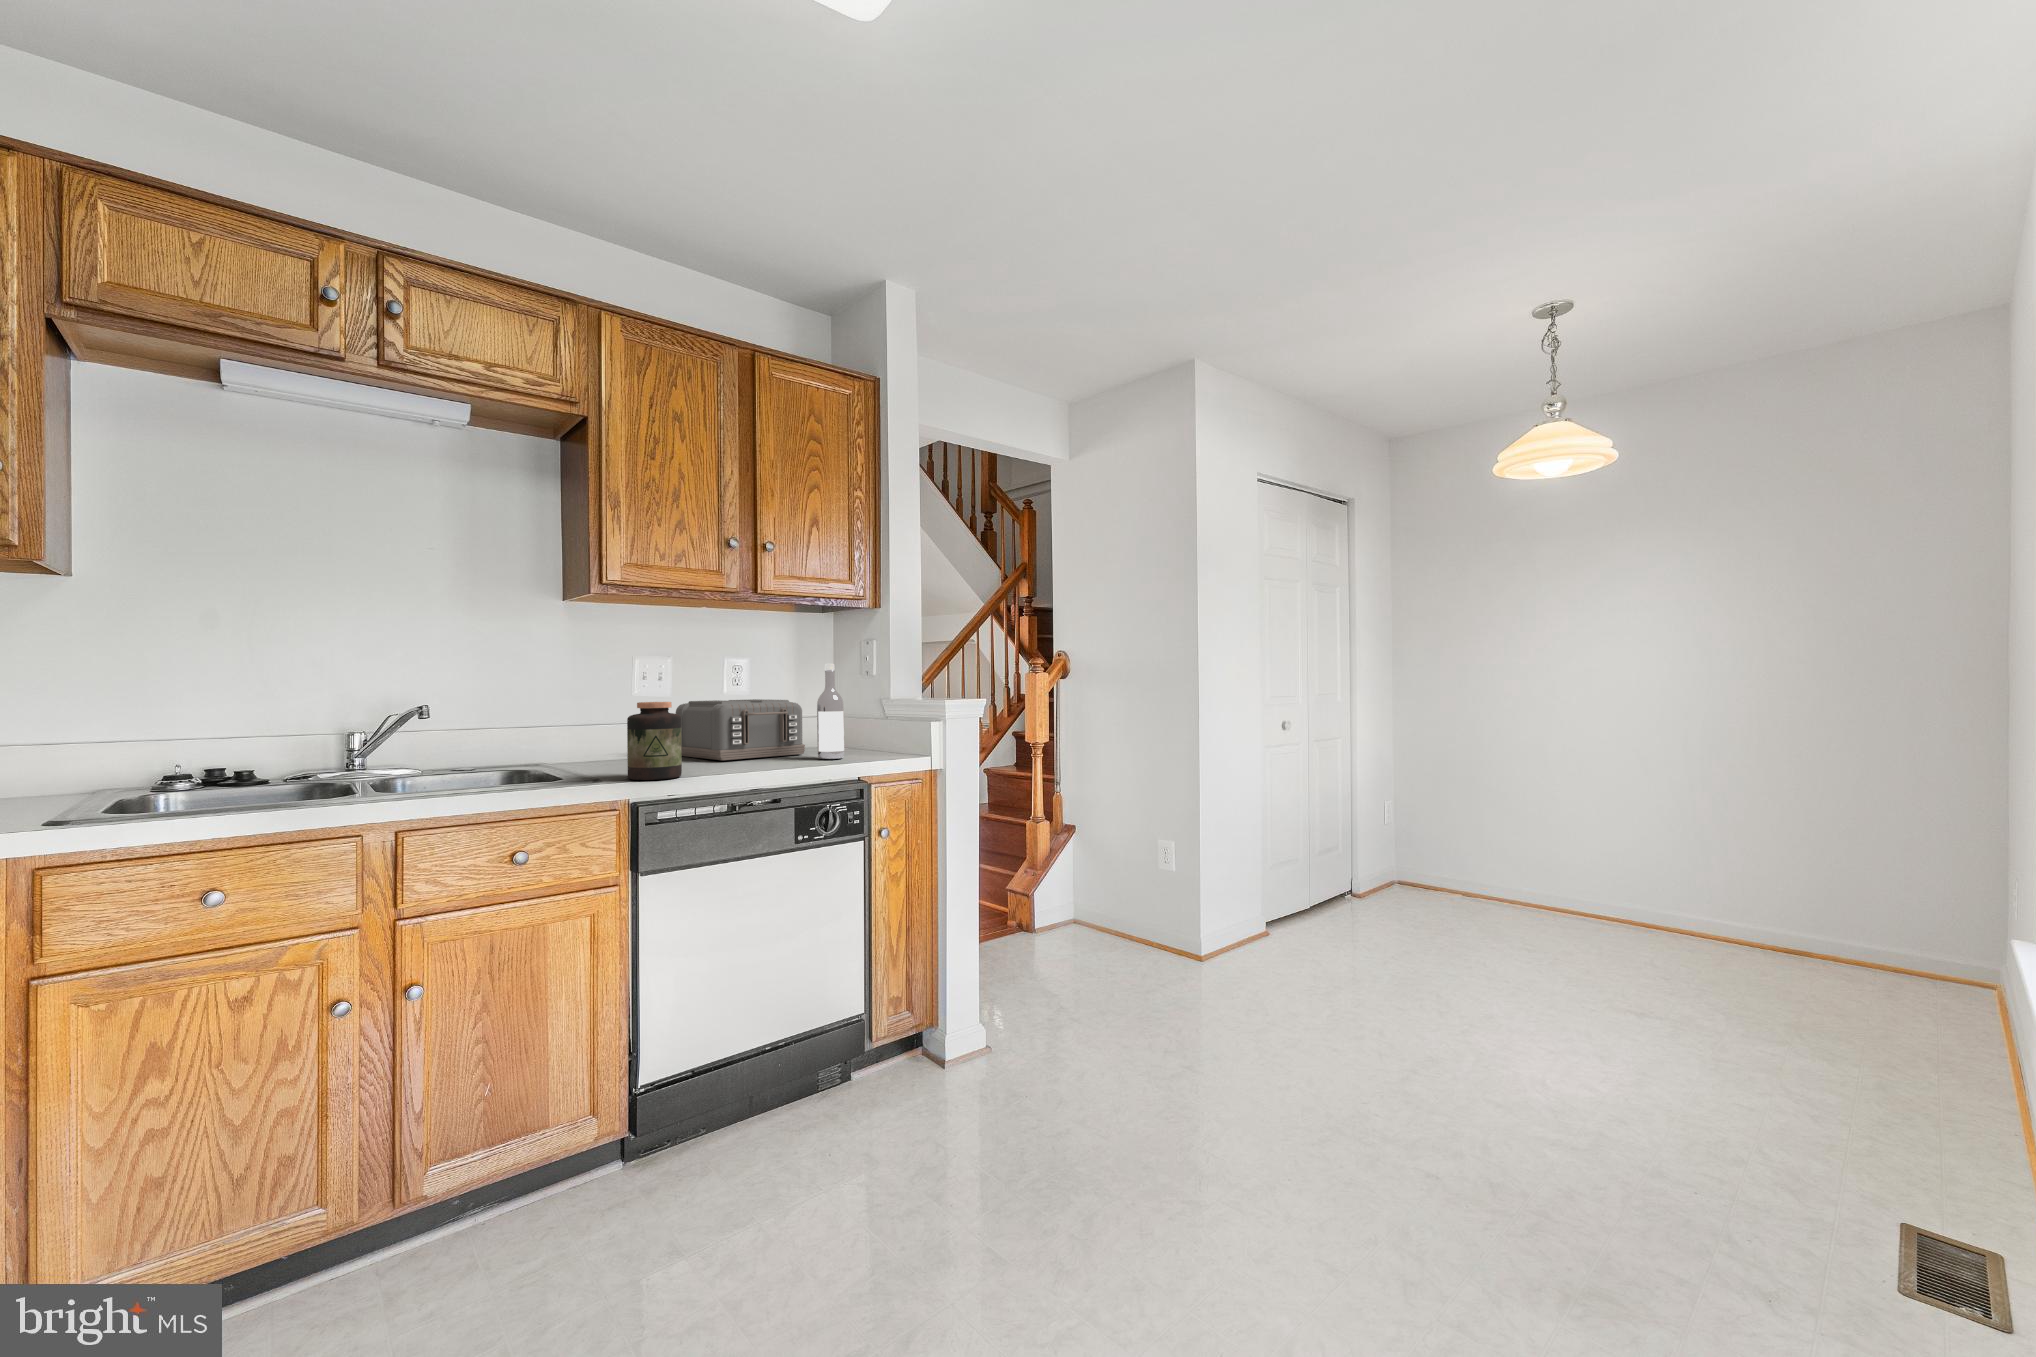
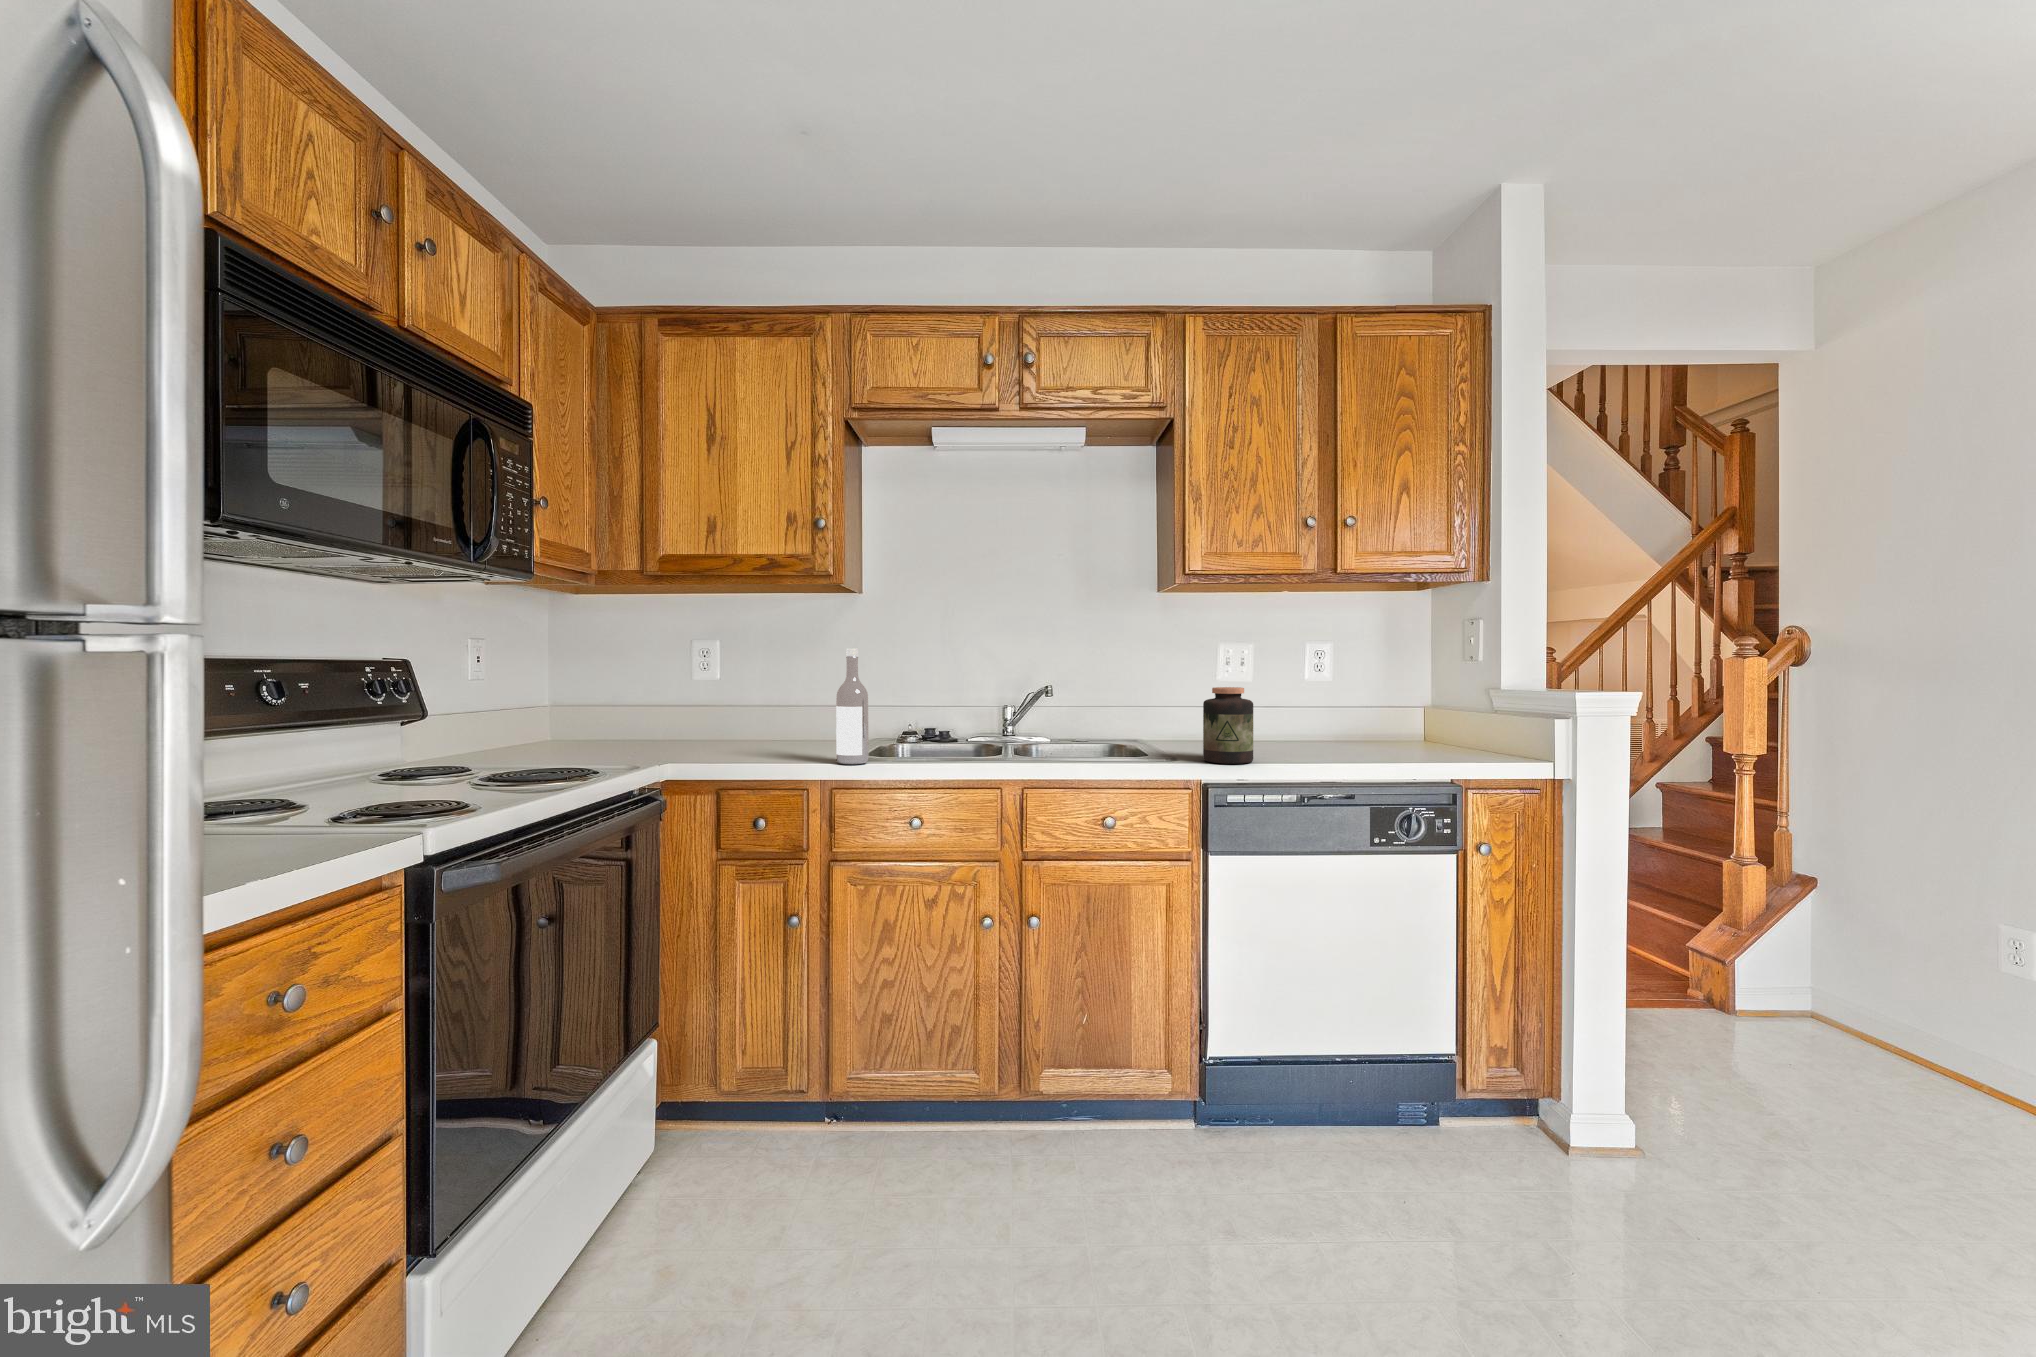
wine bottle: present [817,664,844,759] -> present [836,648,868,764]
toaster: present [676,699,805,760] -> none [1258,684,1394,747]

